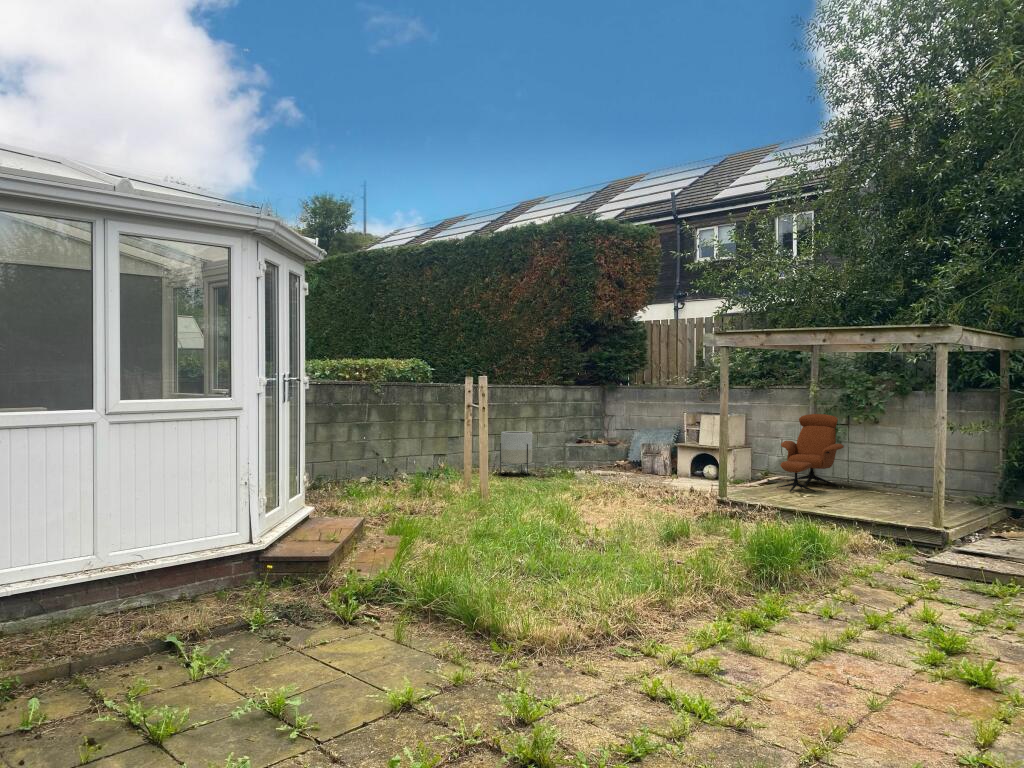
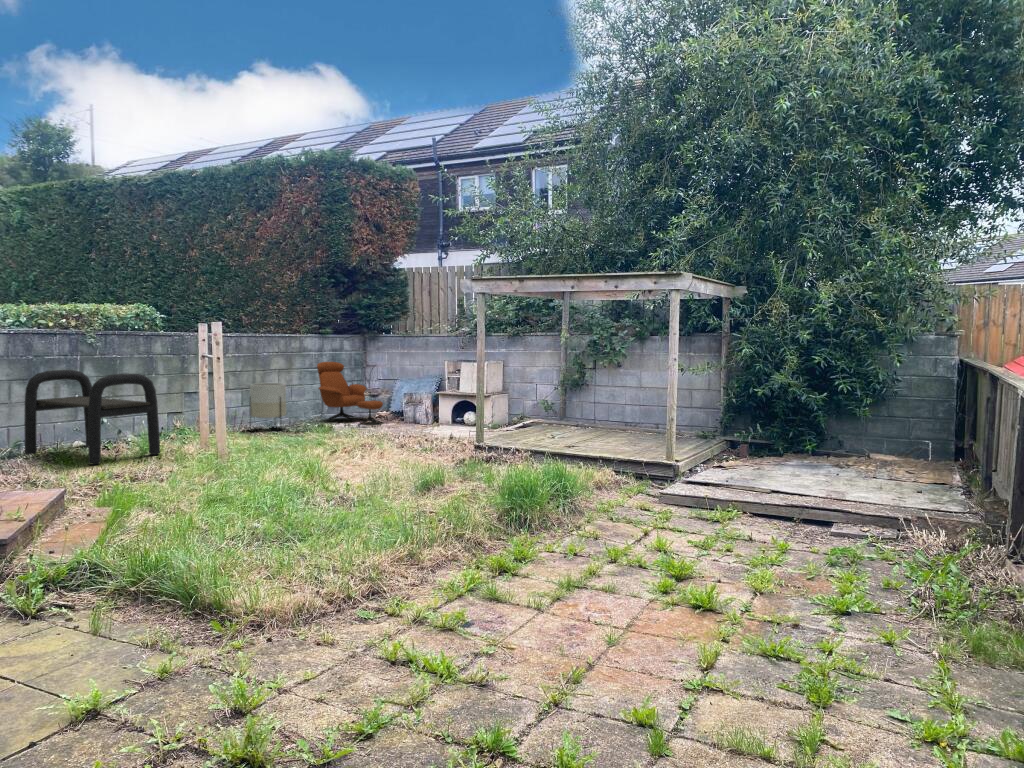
lounge chair: present [777,414,844,492] -> present [317,362,383,425]
bench: none [325,417,429,499] -> present [24,370,160,465]

